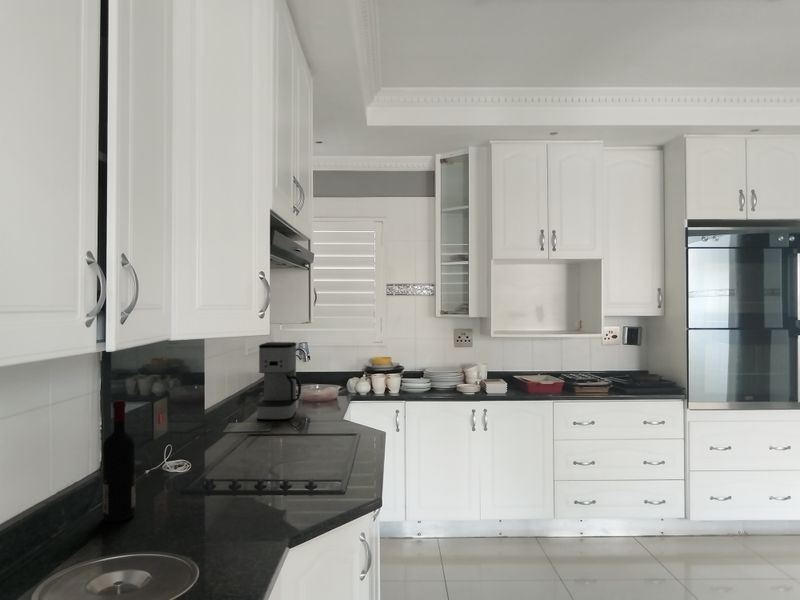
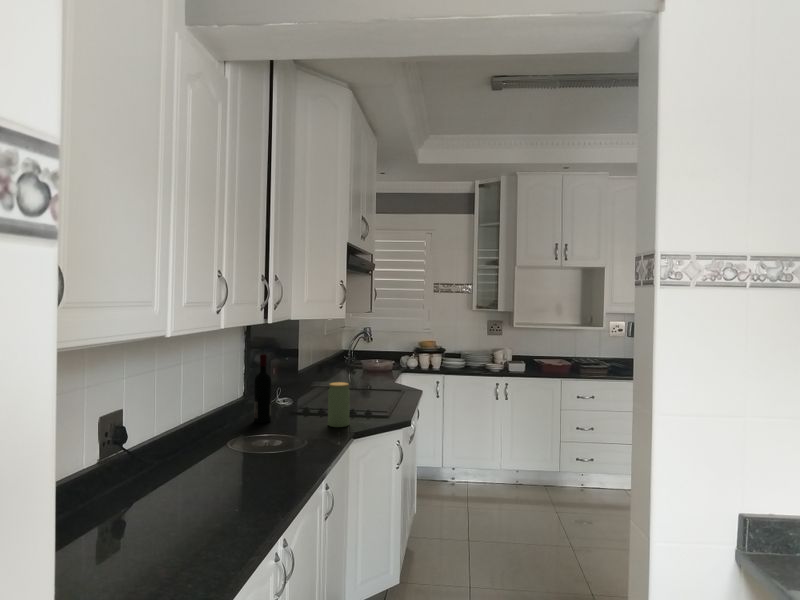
coffee maker: present [257,342,301,420] -> none [334,326,366,381]
jar: none [235,443,272,525] -> present [328,382,350,427]

